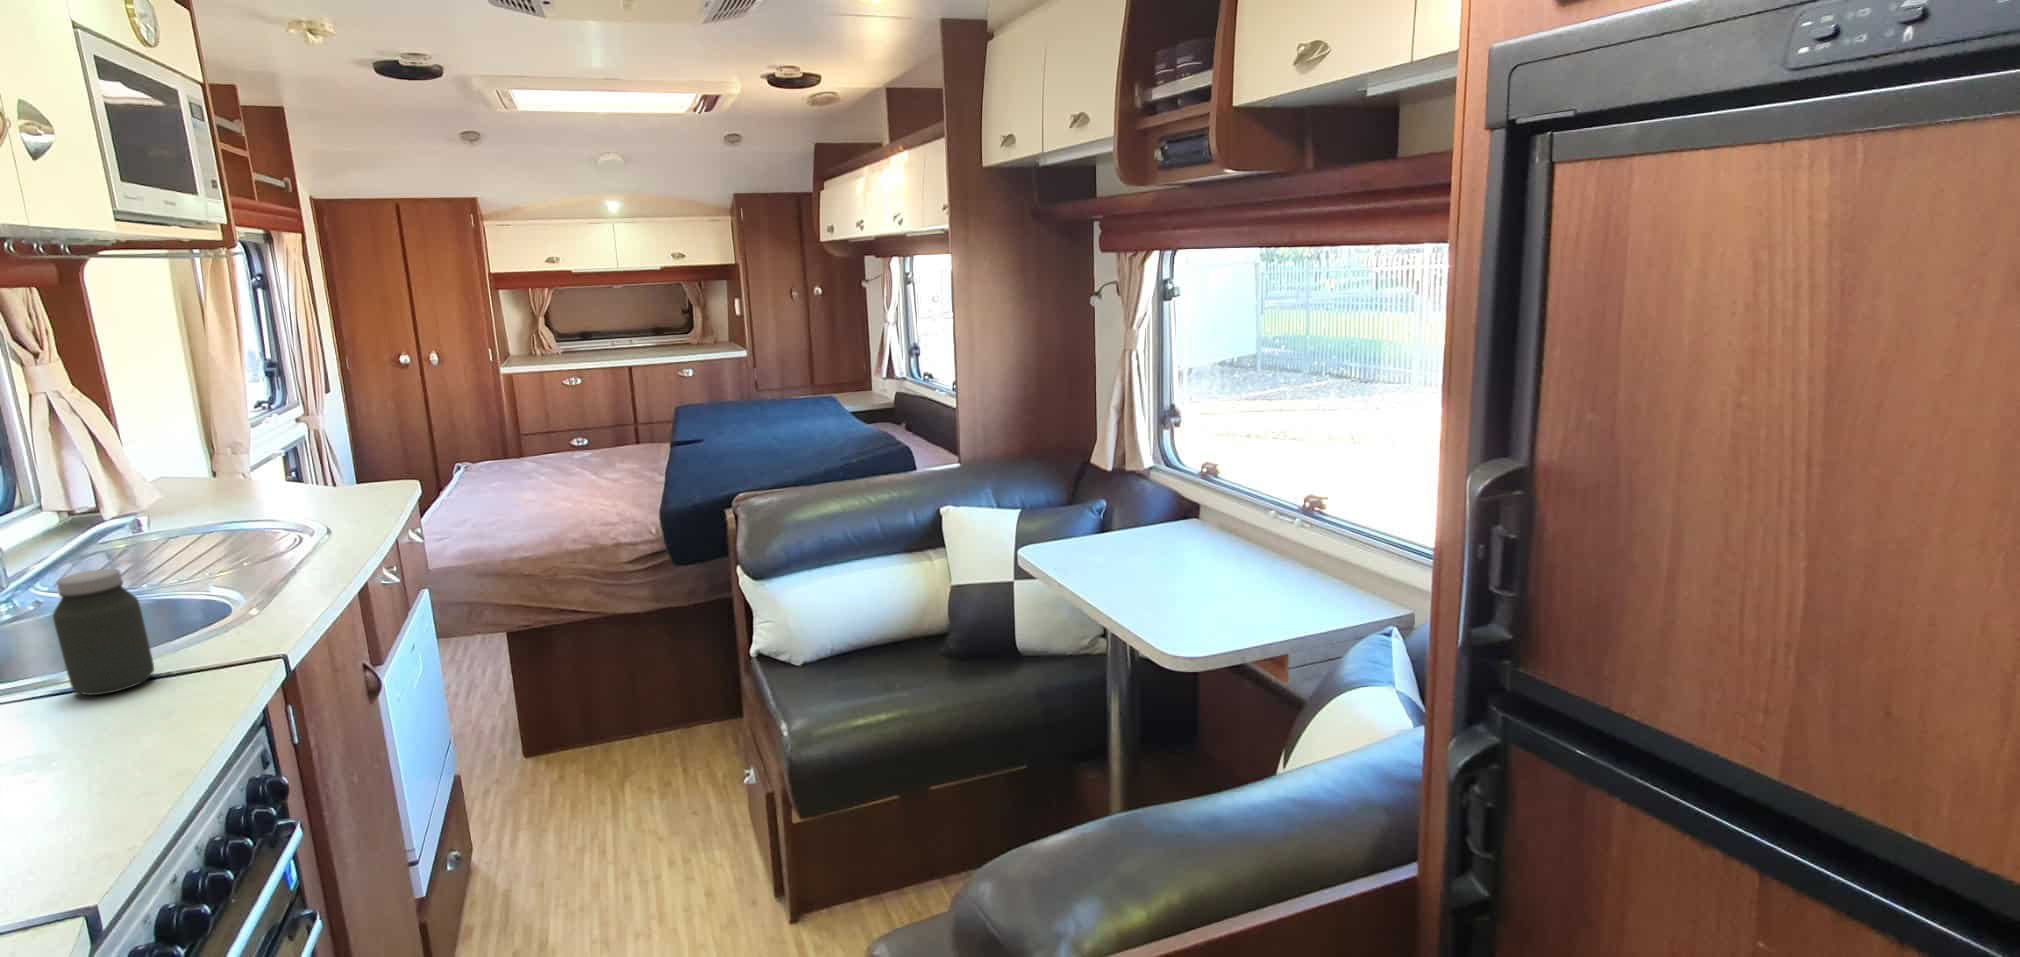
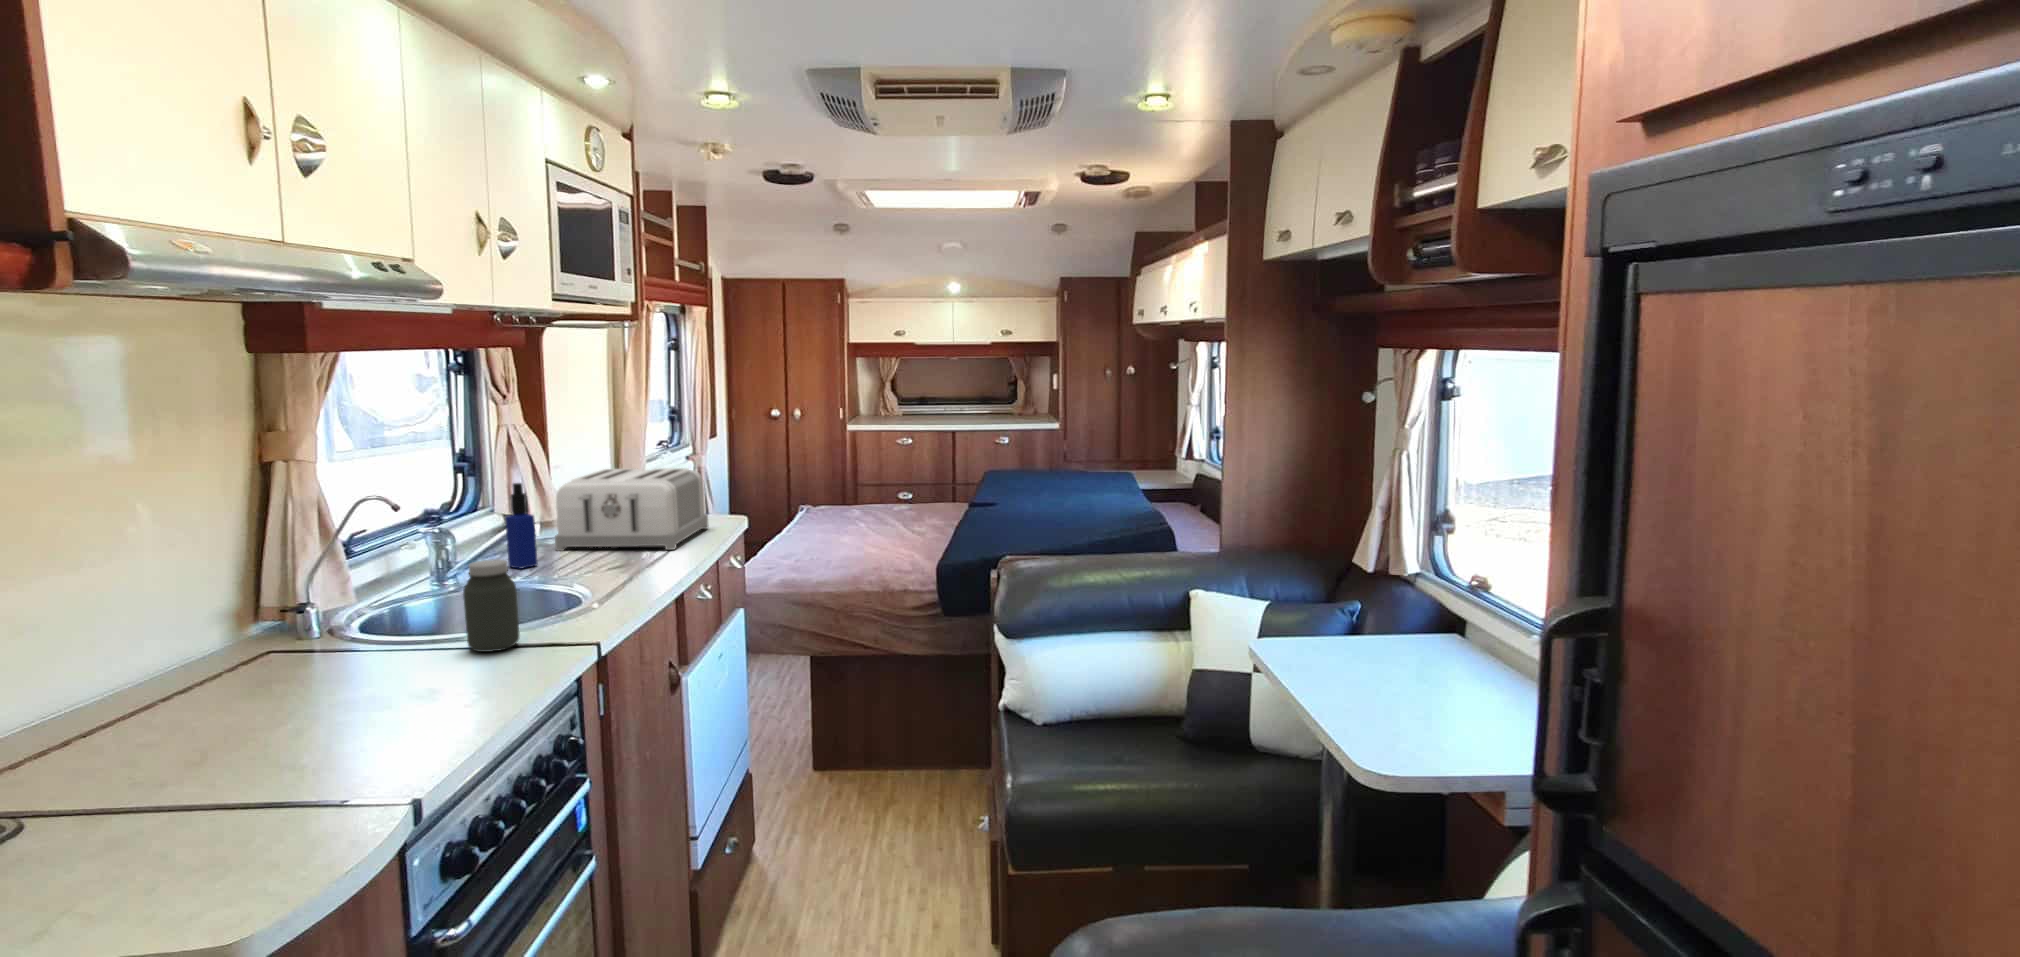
toaster: none [149,428,372,548] -> present [555,468,709,551]
bottle: none [77,465,139,577] -> present [505,483,537,569]

